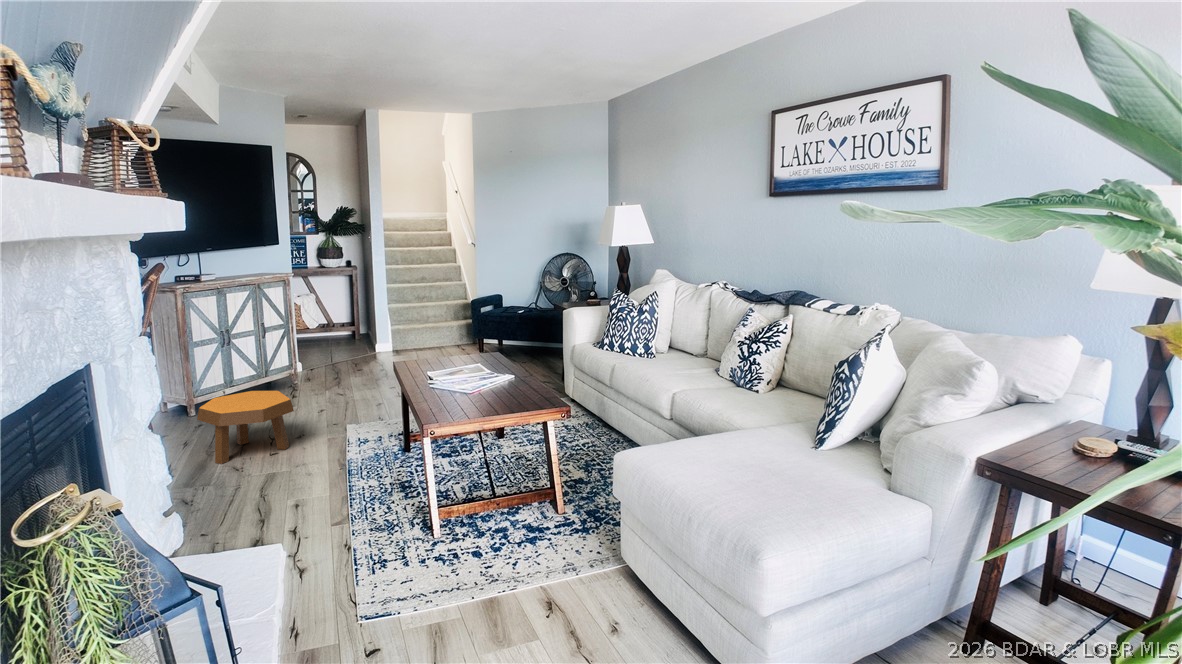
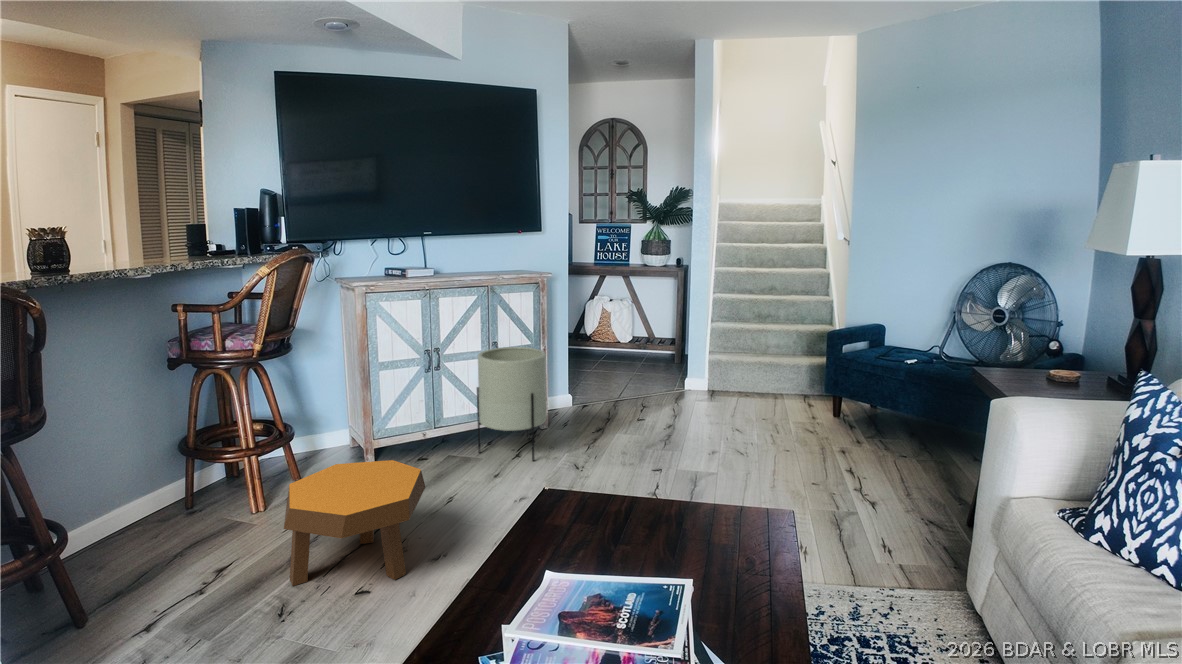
planter: none [259,324,313,401] -> present [477,347,547,461]

